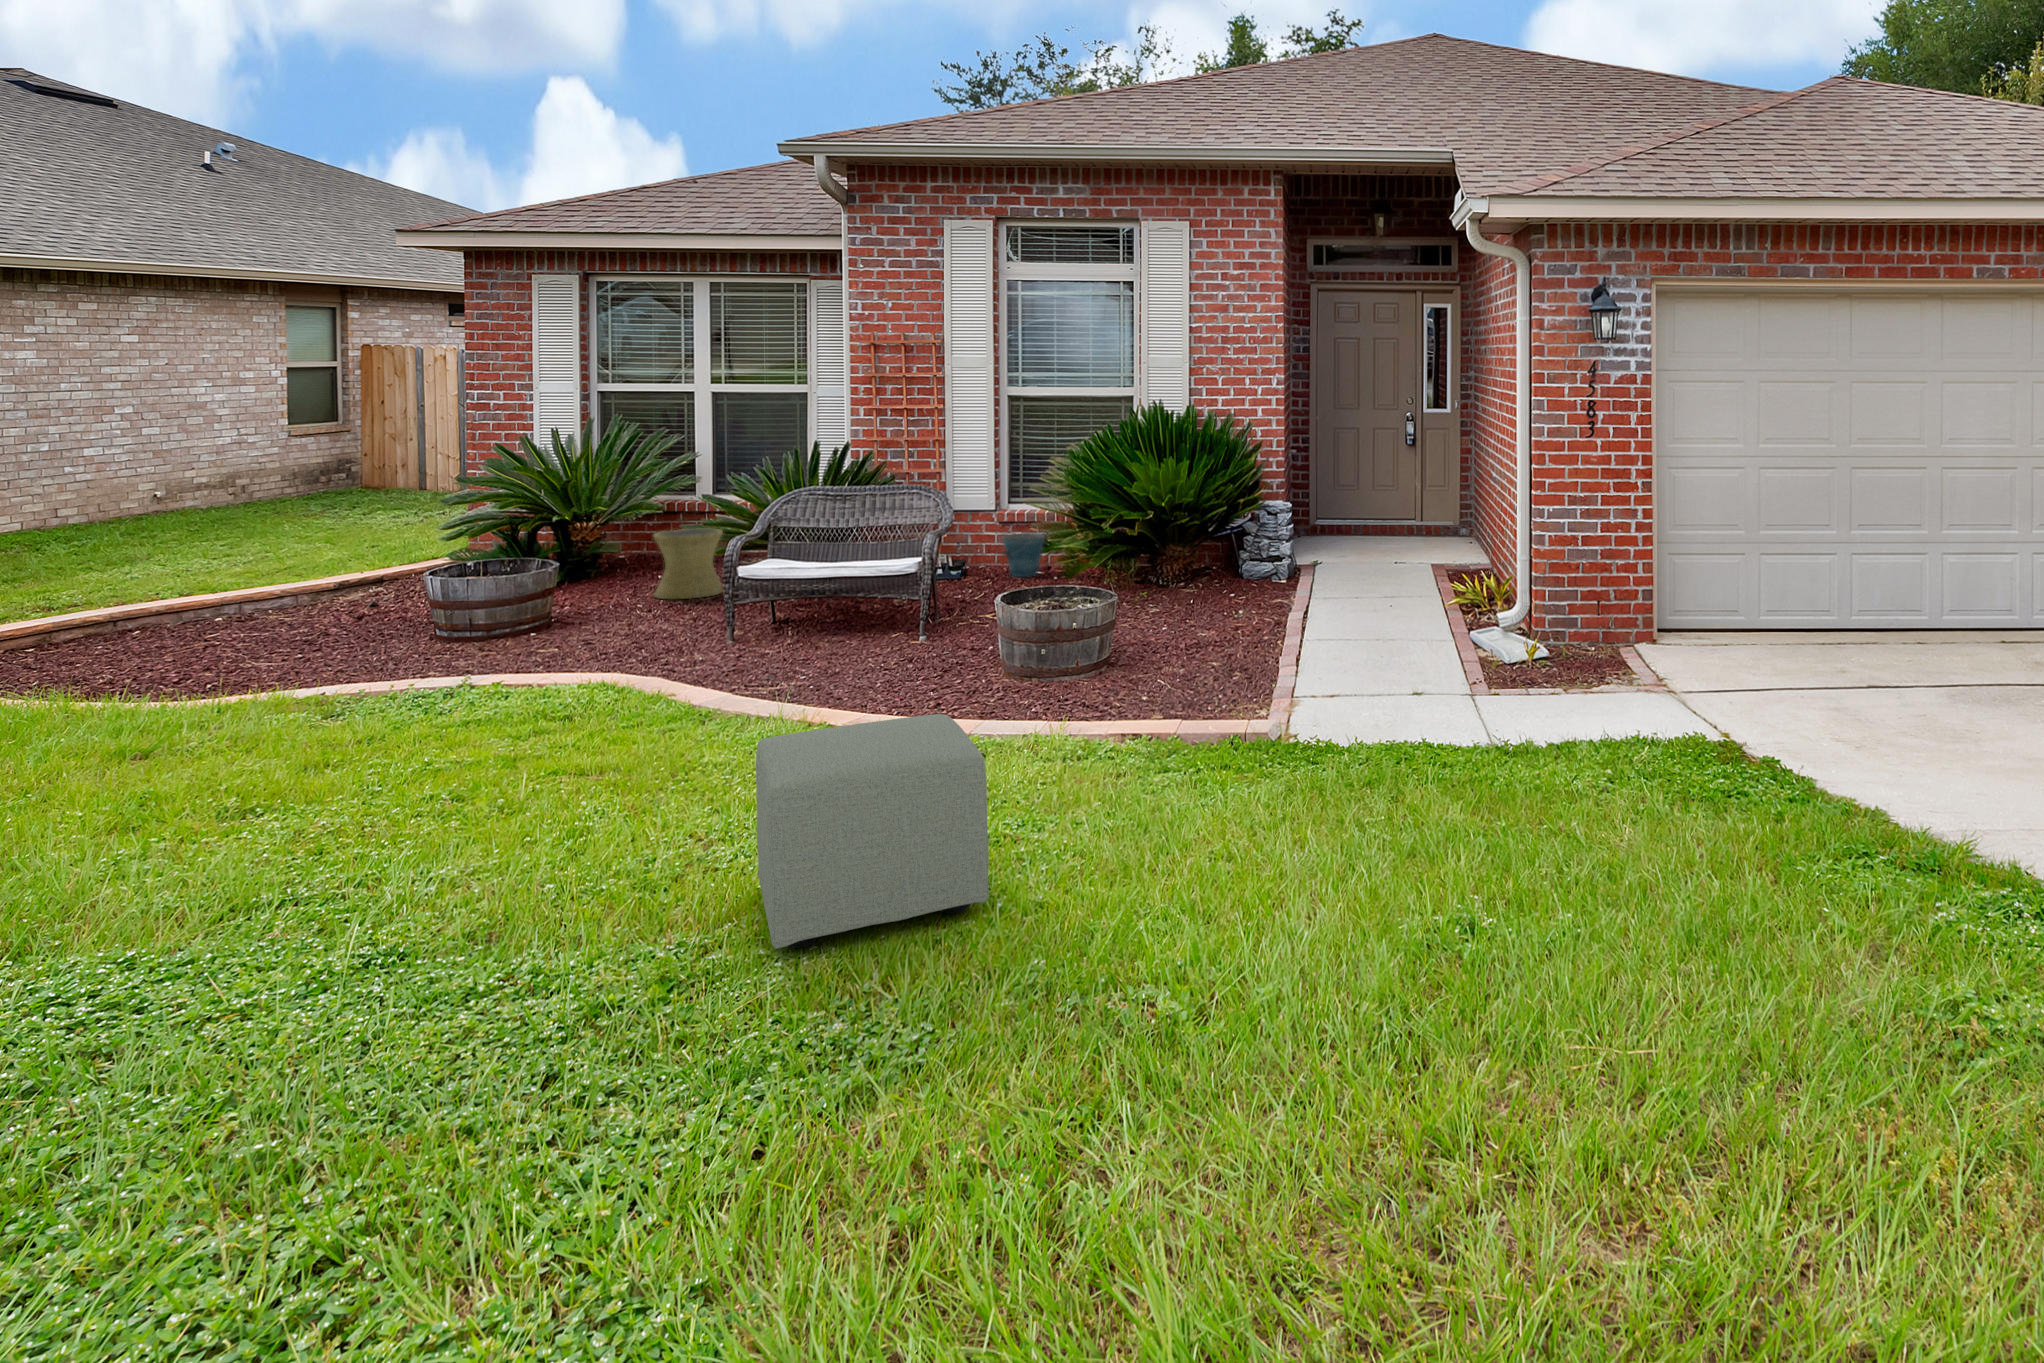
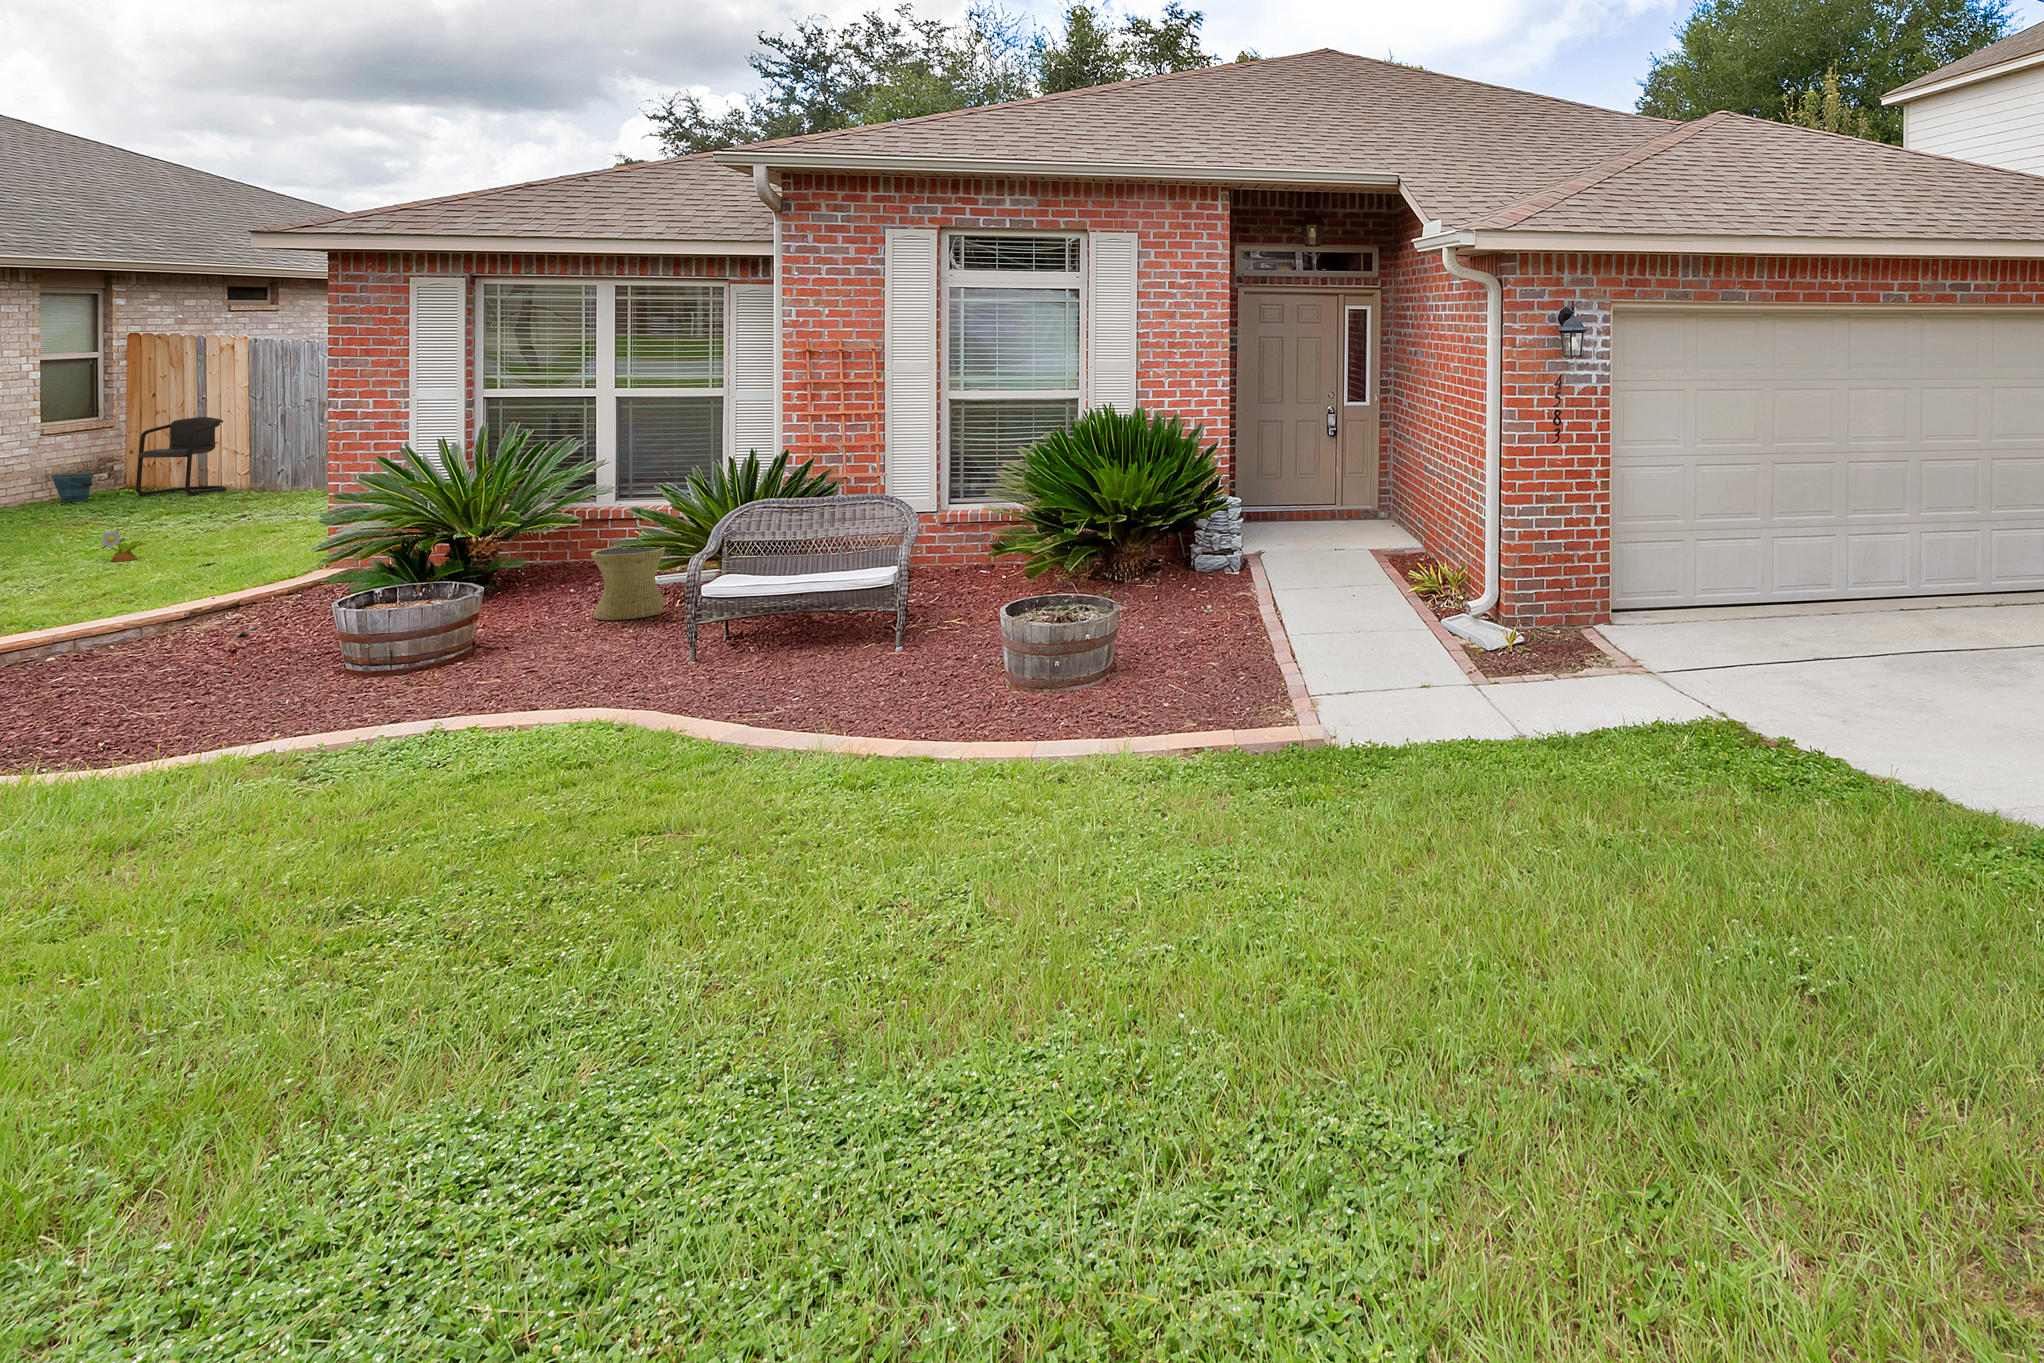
chair: none [357,417,432,487] -> present [136,417,227,496]
decorative plant: none [289,509,327,538] -> present [101,530,147,561]
bucket: present [1003,533,1045,577] -> present [51,471,95,501]
ottoman: present [756,714,989,949] -> none [954,748,1197,985]

